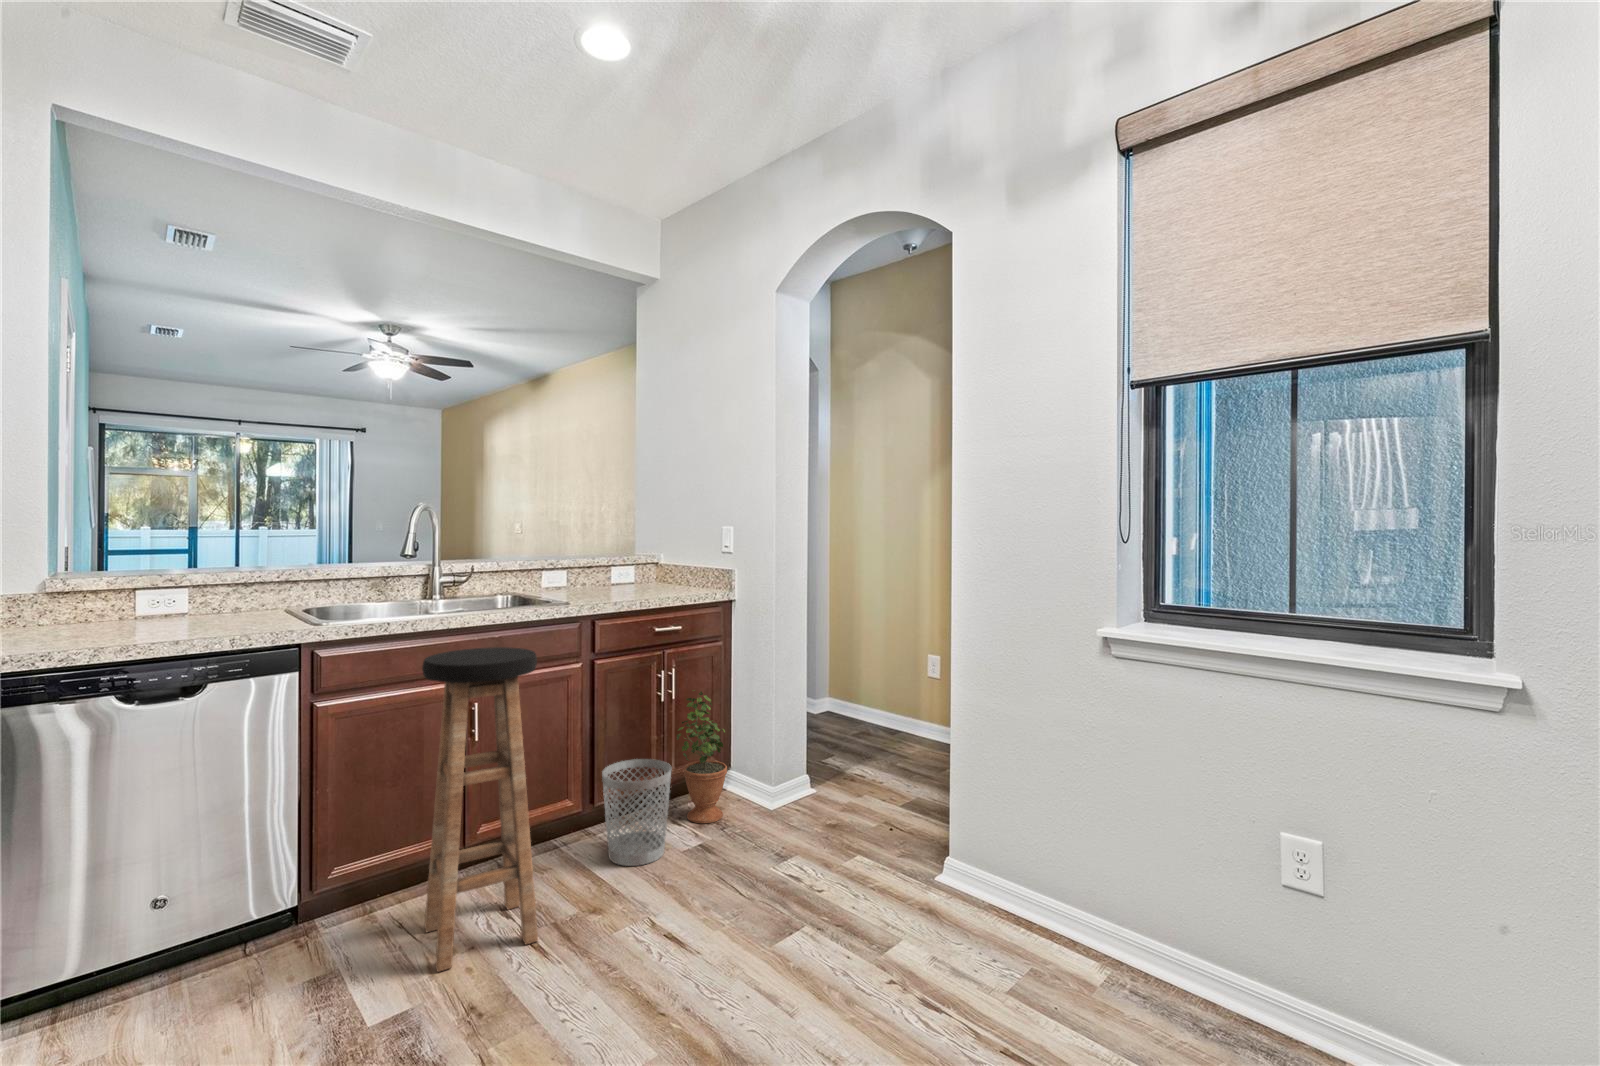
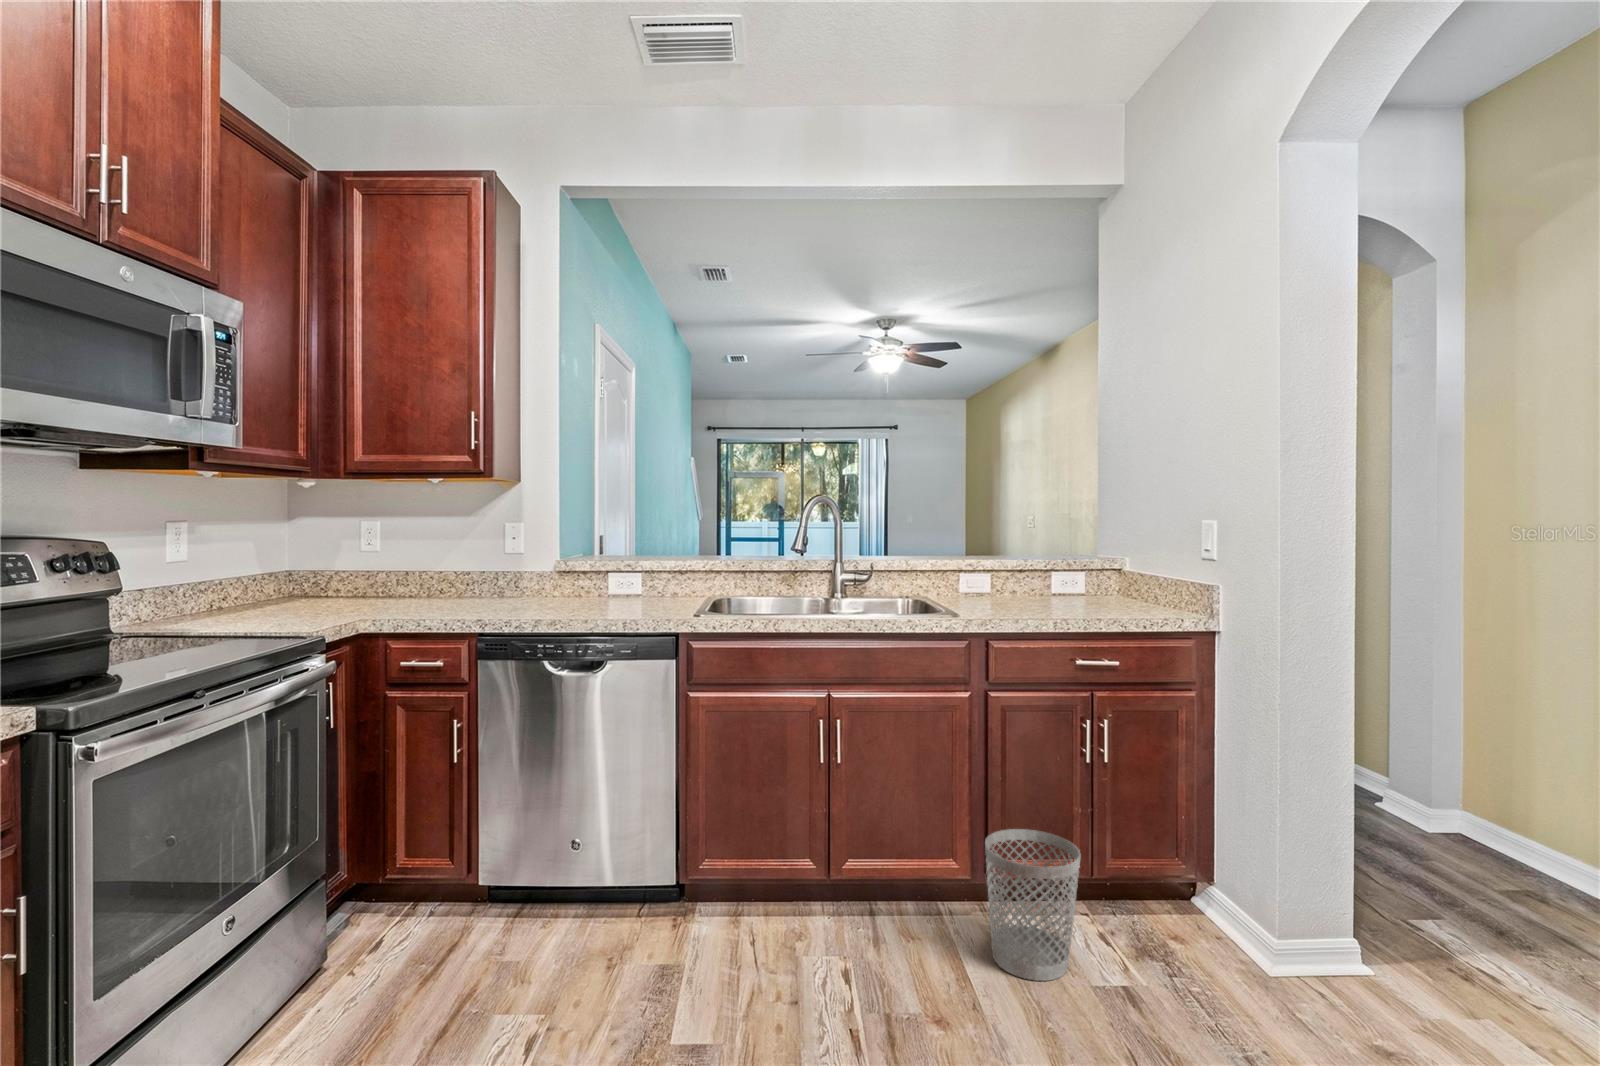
bar stool: present [422,647,538,972] -> none [748,657,876,1032]
potted plant: present [676,690,727,823] -> none [1106,753,1186,952]

